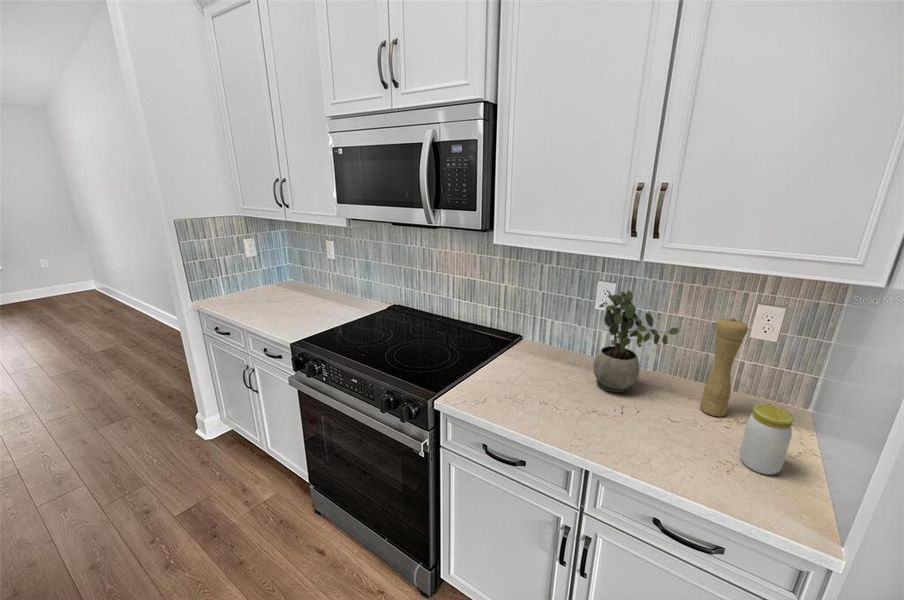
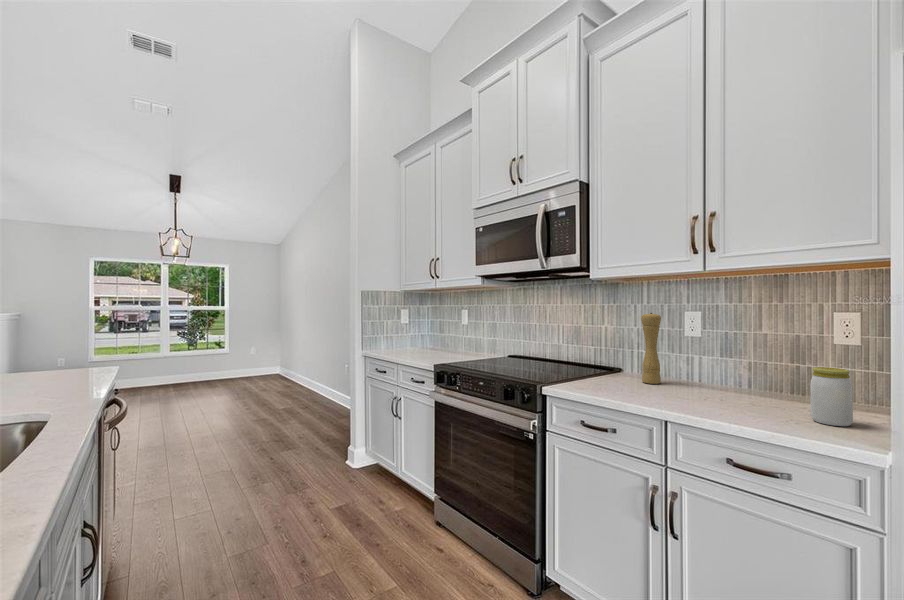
potted plant: present [593,290,679,392] -> none [679,301,752,392]
pepper mill: present [700,318,748,417] -> present [641,313,661,384]

